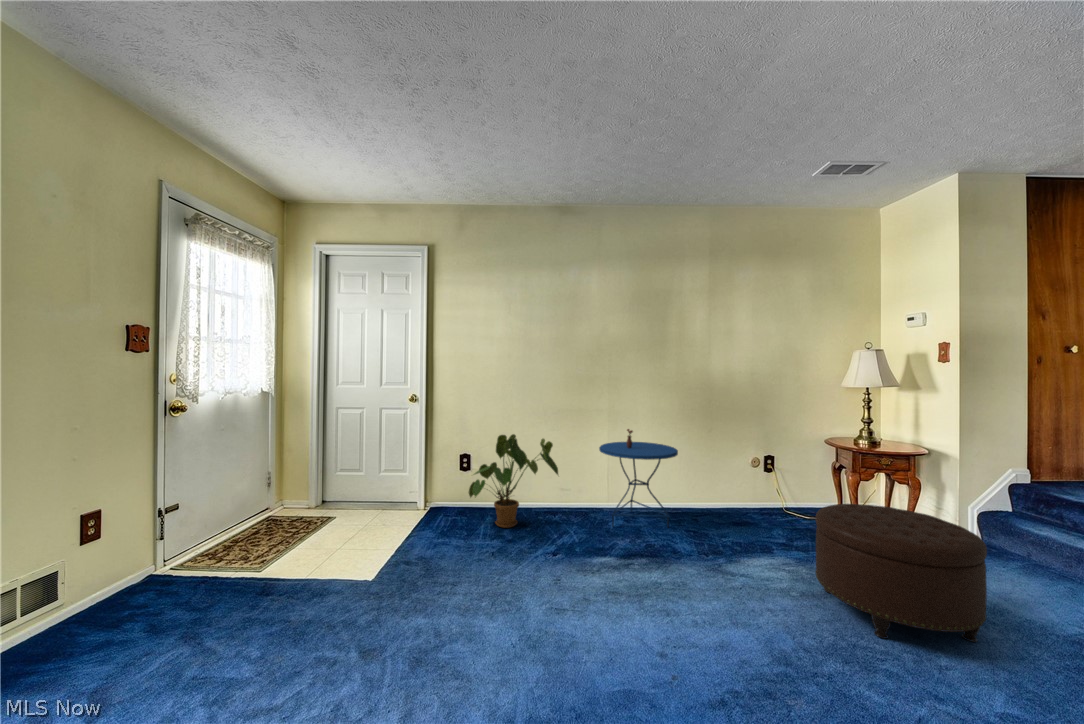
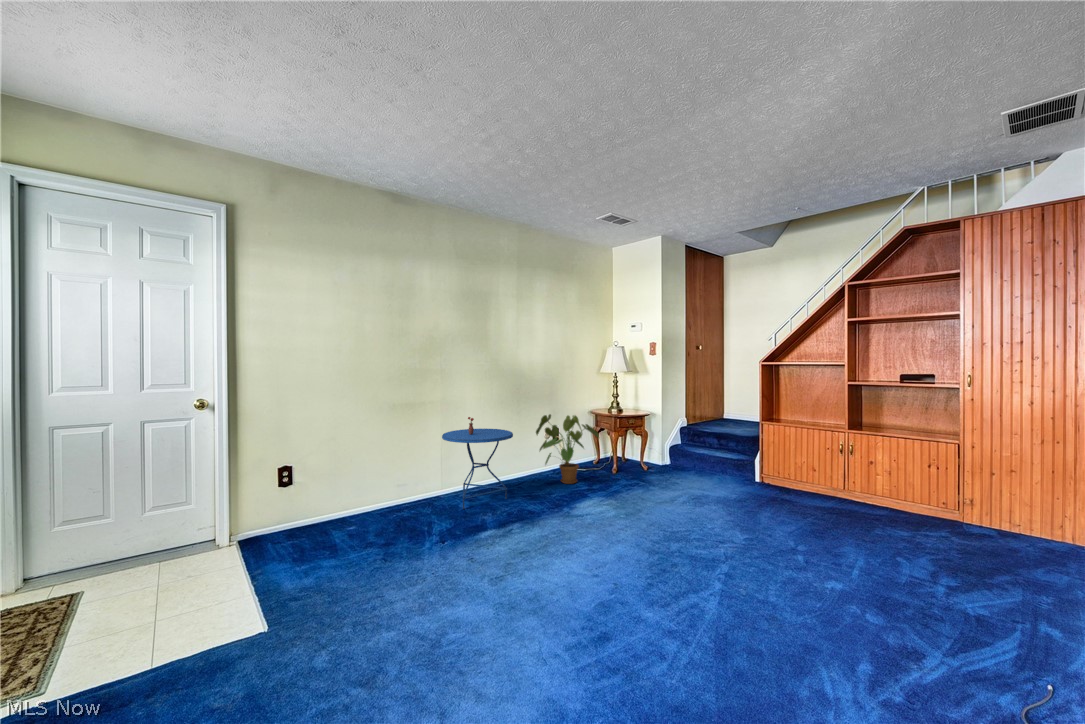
house plant: present [469,434,558,528] -> present [536,414,599,484]
ottoman: present [816,504,987,642] -> none [630,448,716,525]

